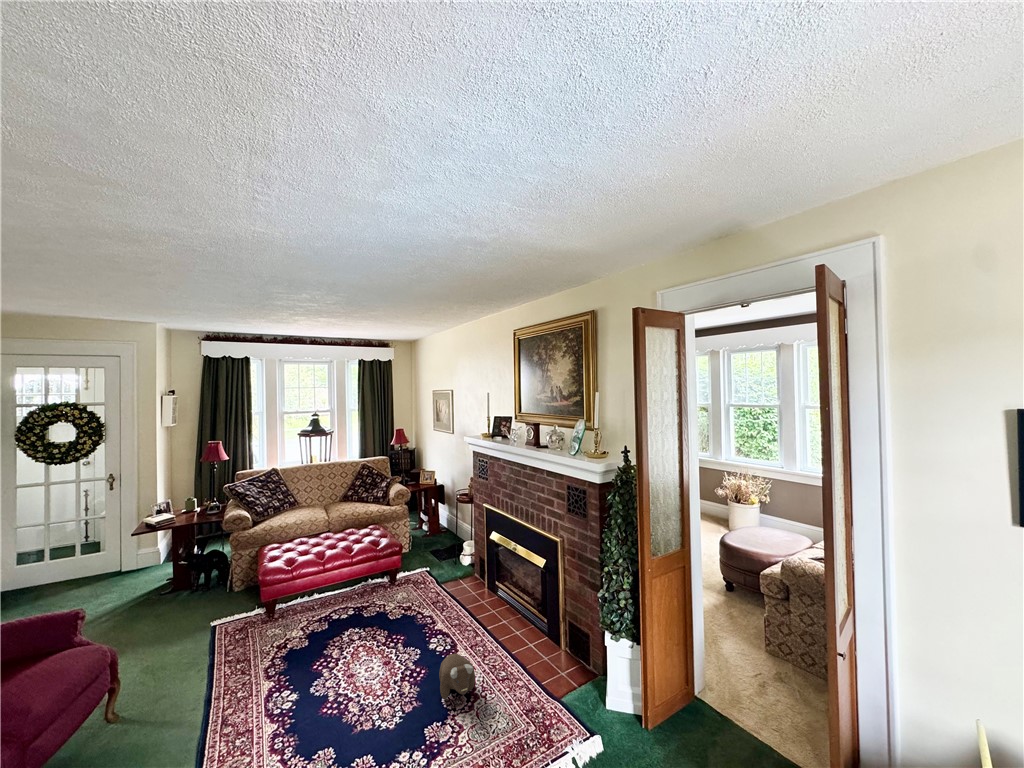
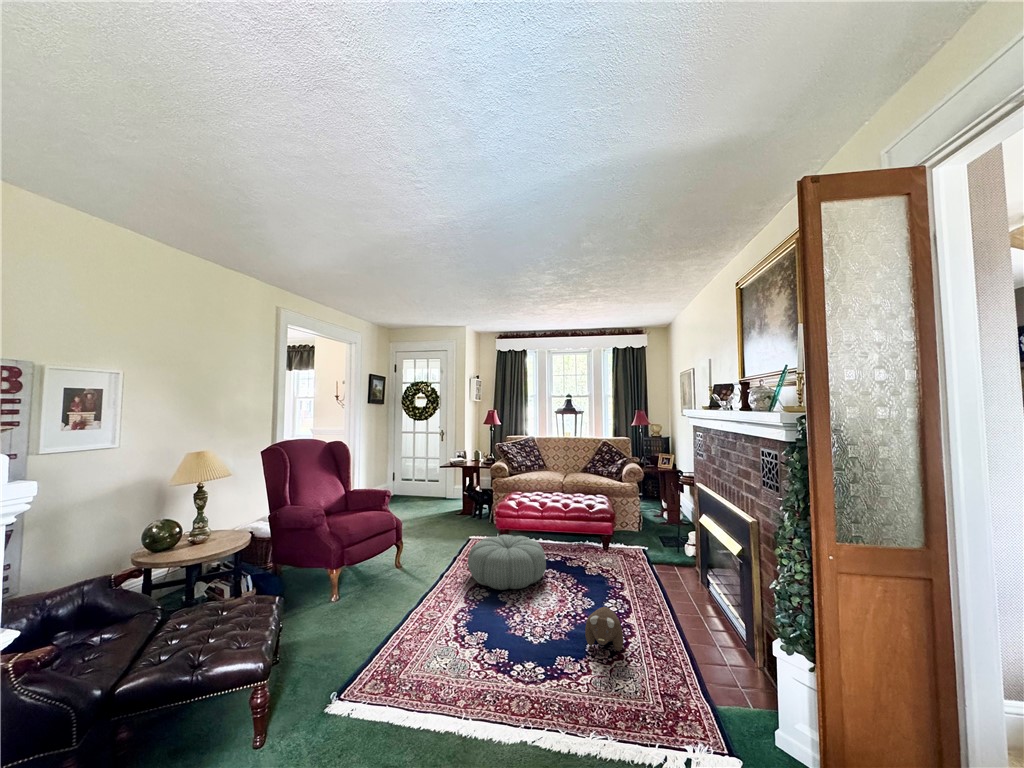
pouf: none [249,603,357,688] -> present [468,535,546,590]

